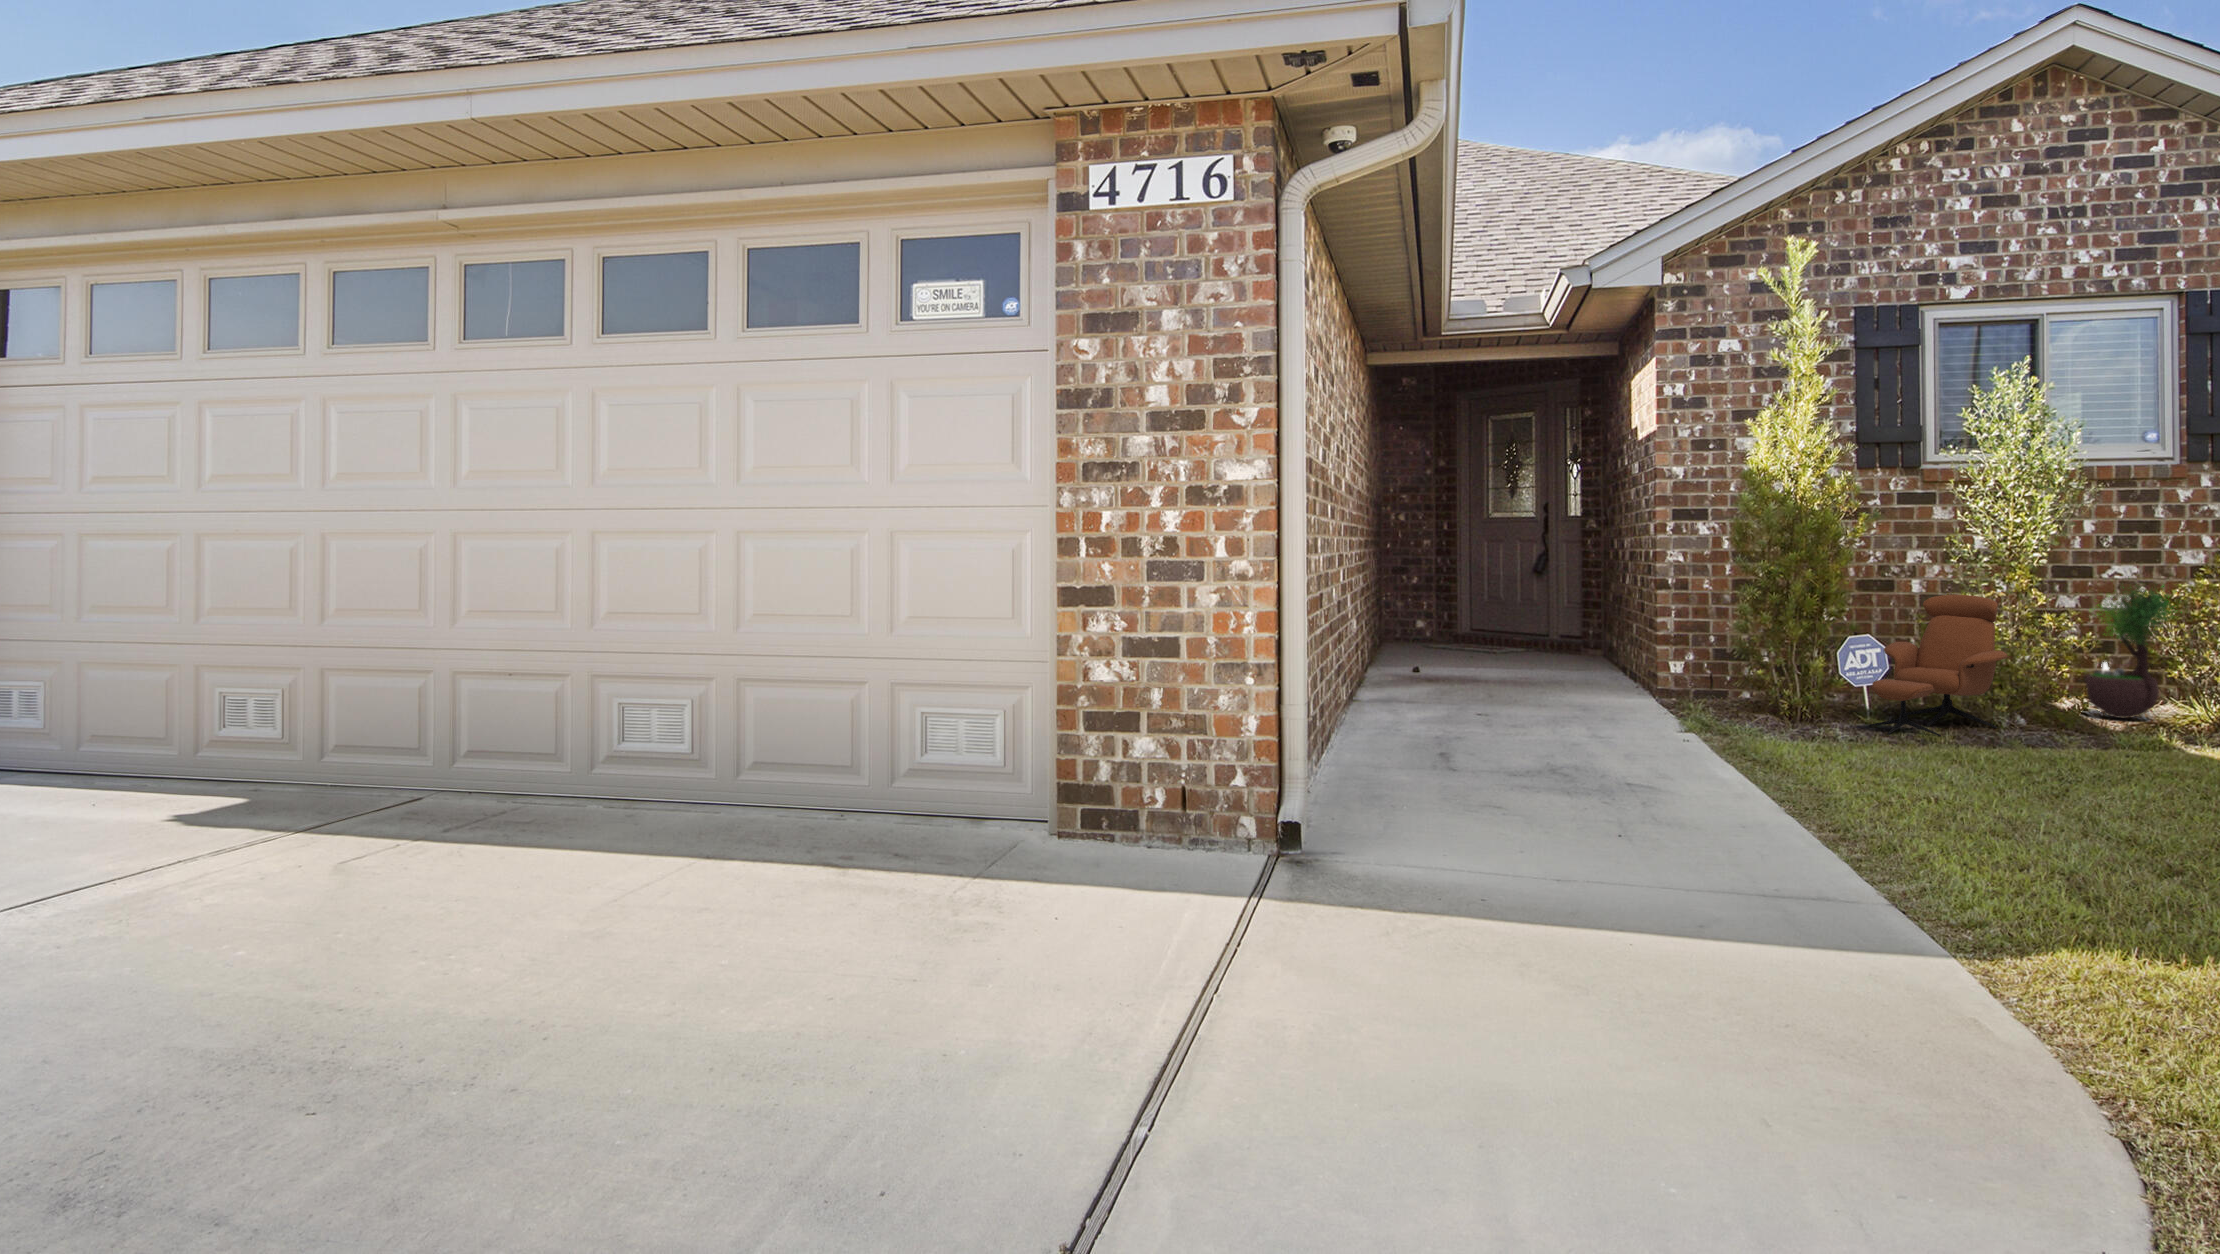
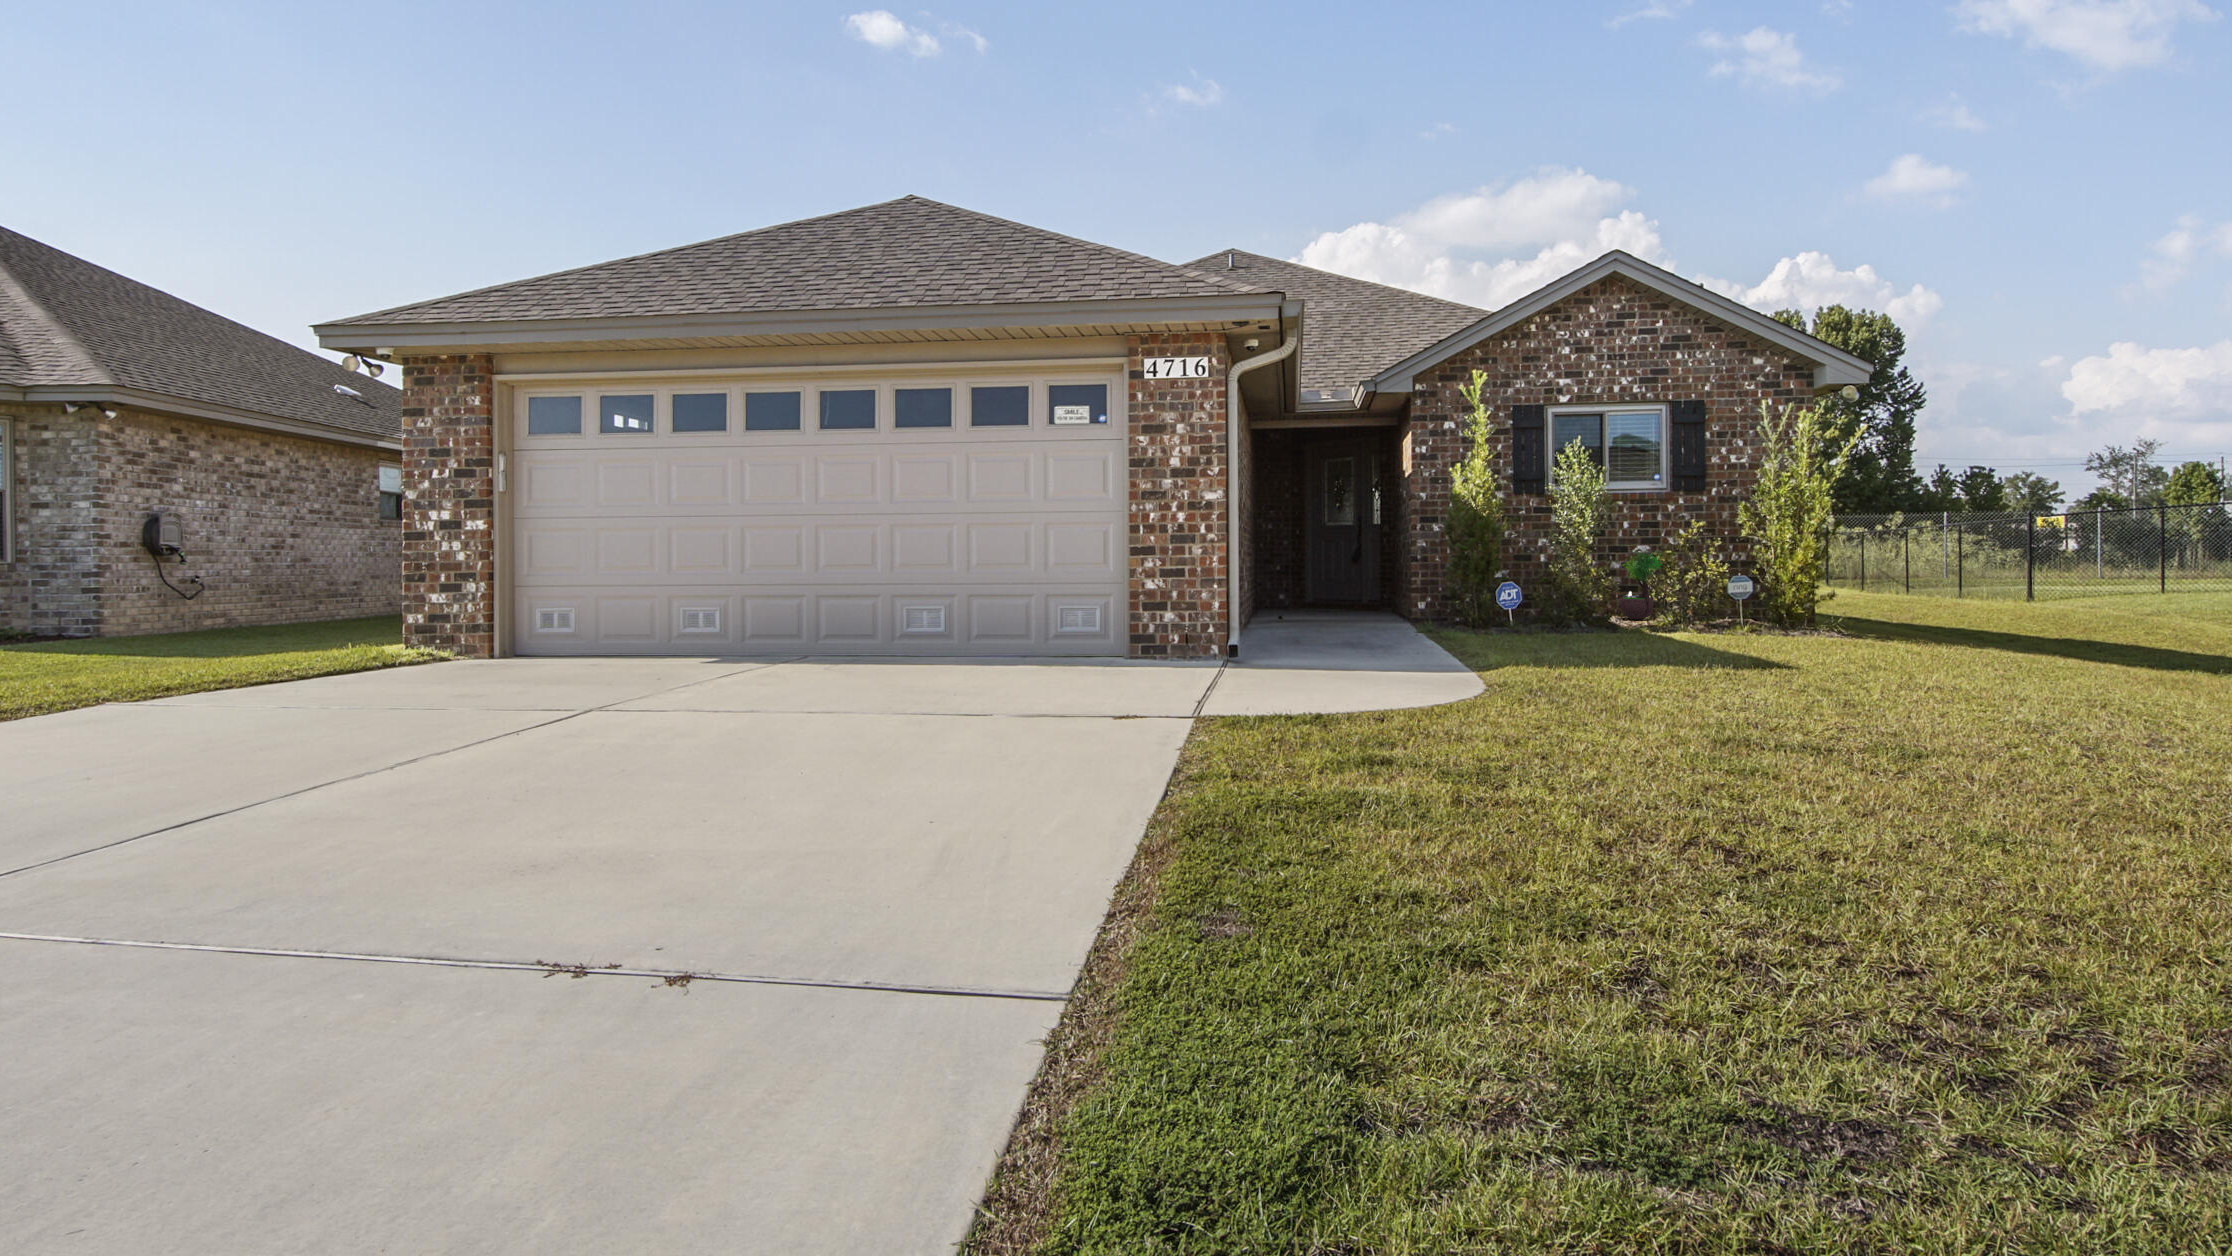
lounge chair: present [1868,595,2007,736] -> none [1511,557,1578,627]

